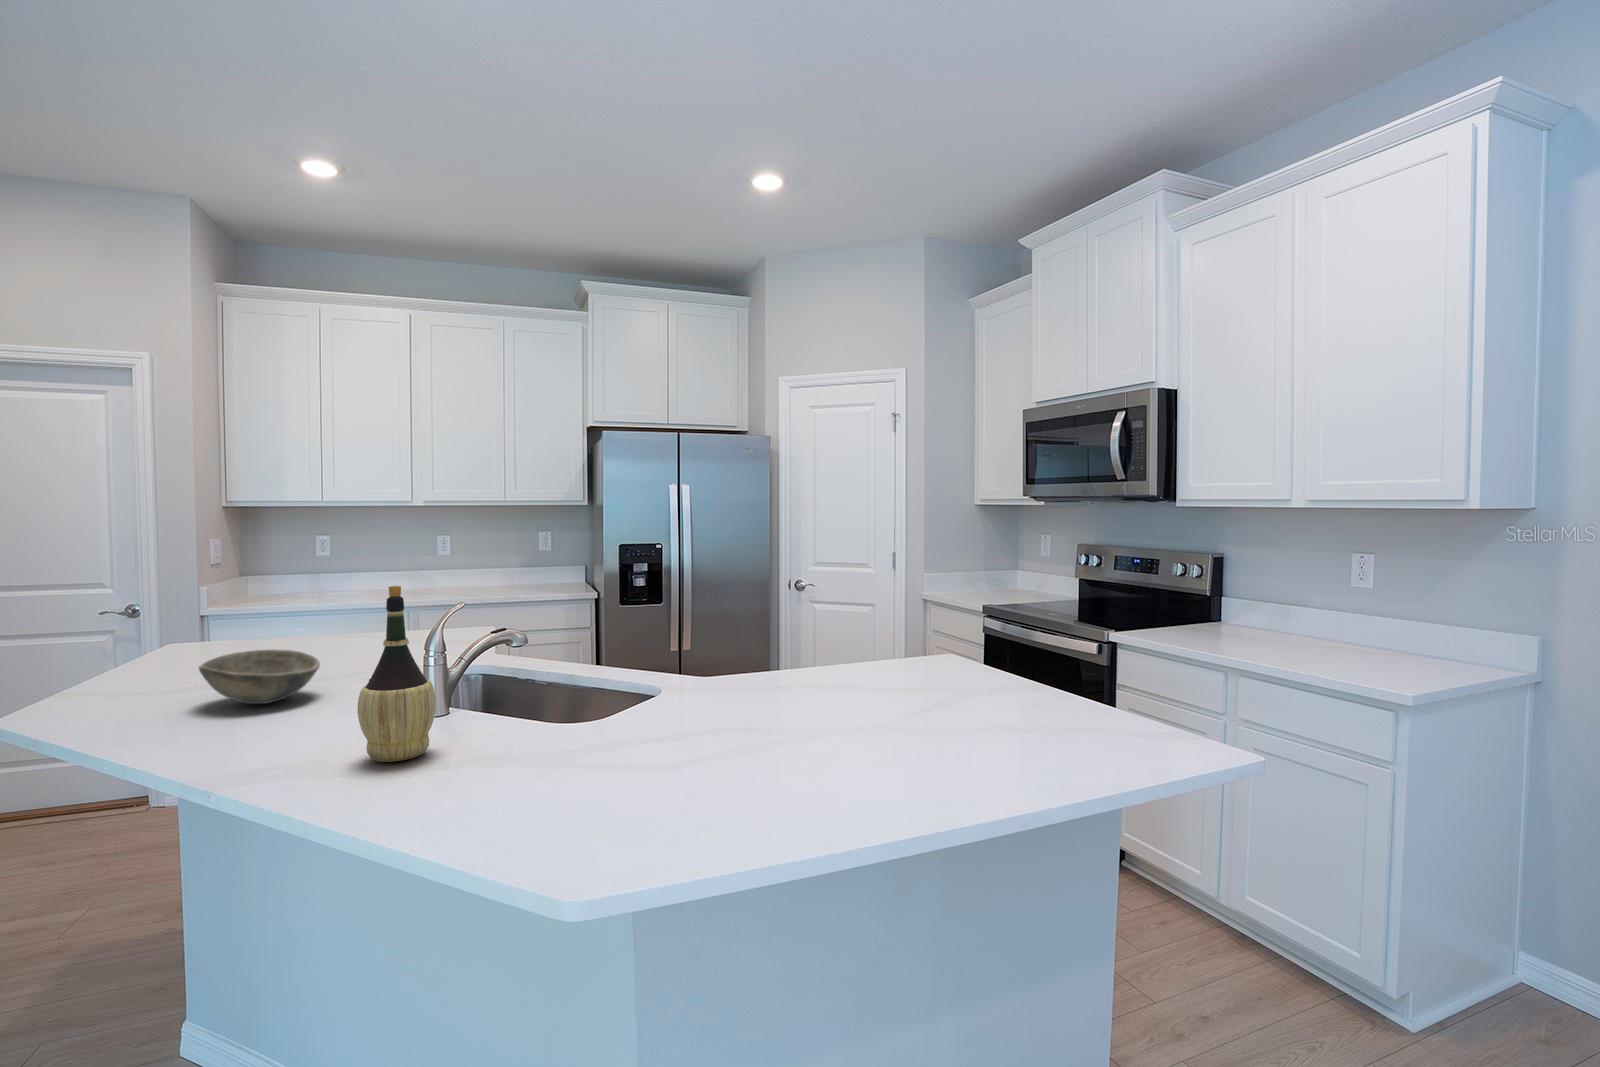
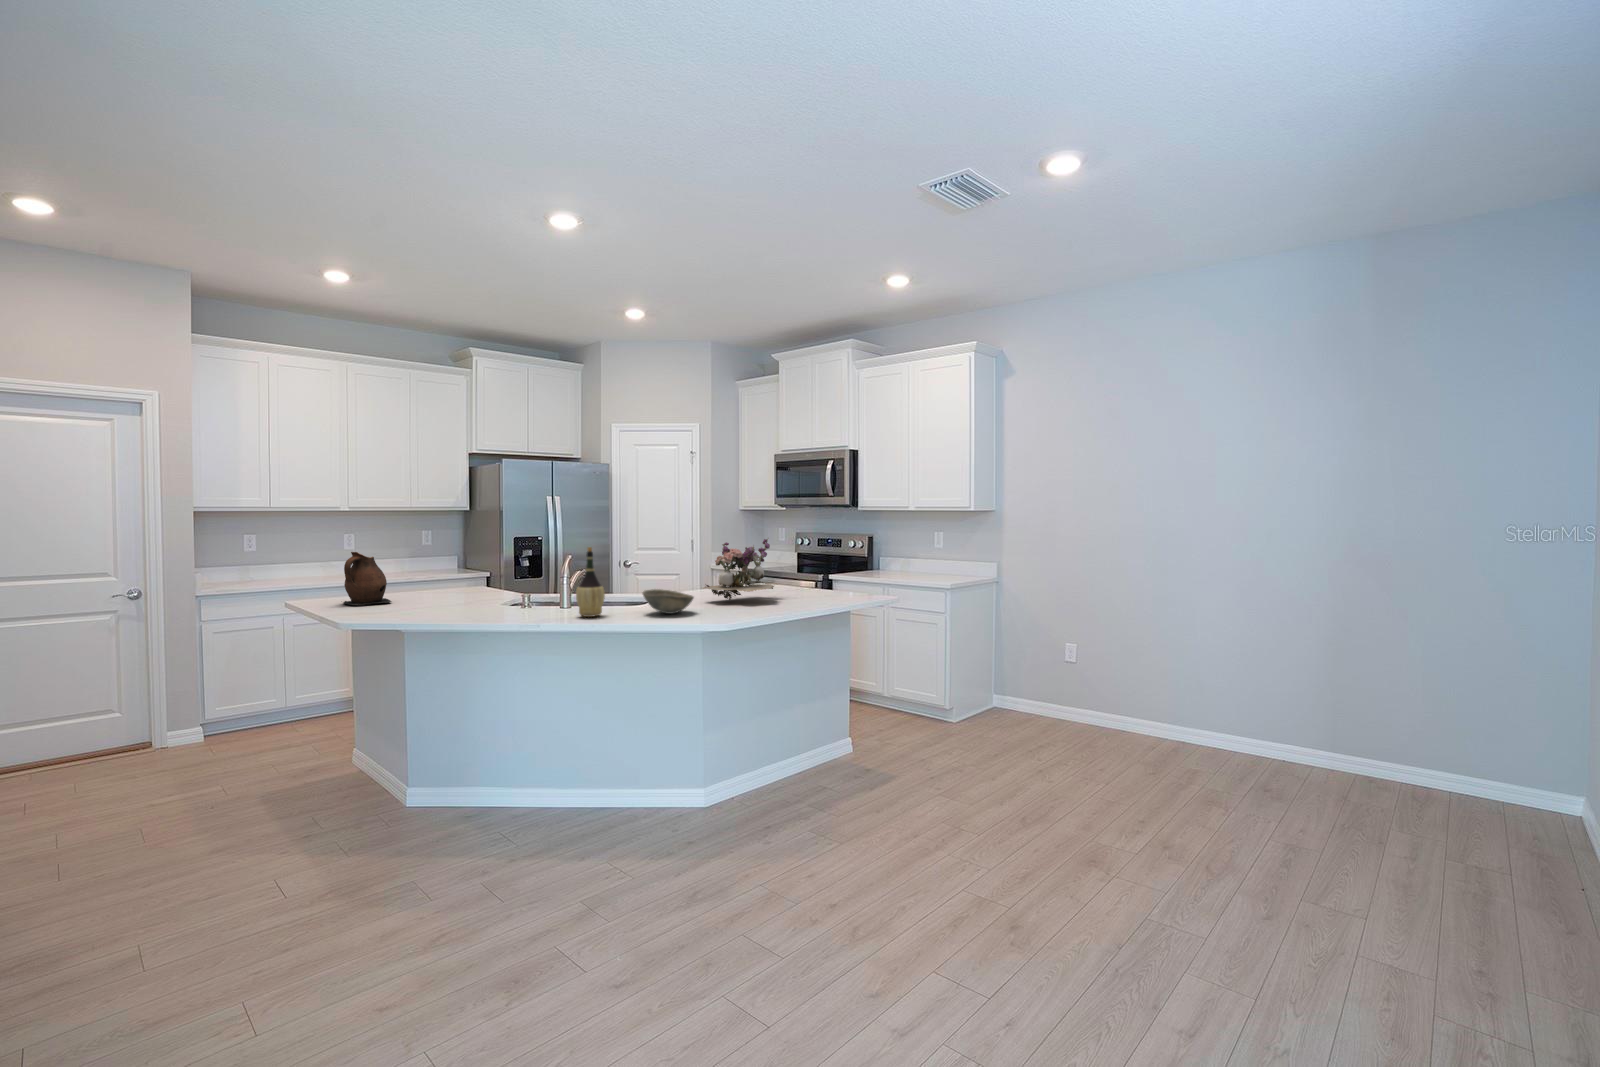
flower arrangement: none [728,566,928,721] -> present [703,538,778,600]
ceramic pitcher: none [160,570,267,664] -> present [343,552,391,605]
bowl: present [199,650,320,704] -> present [643,589,694,614]

